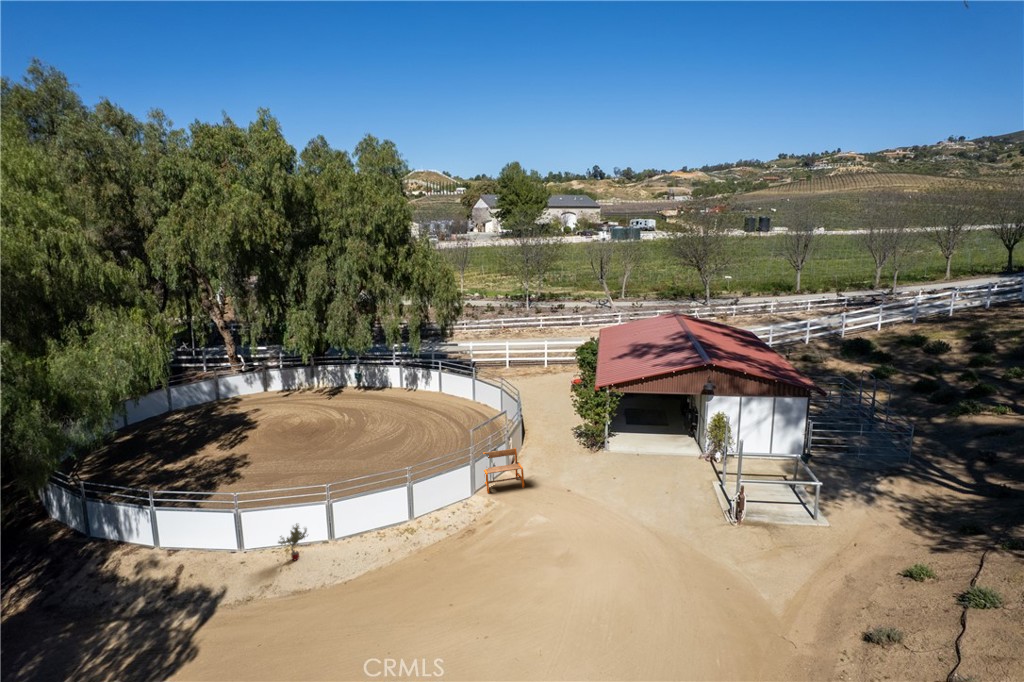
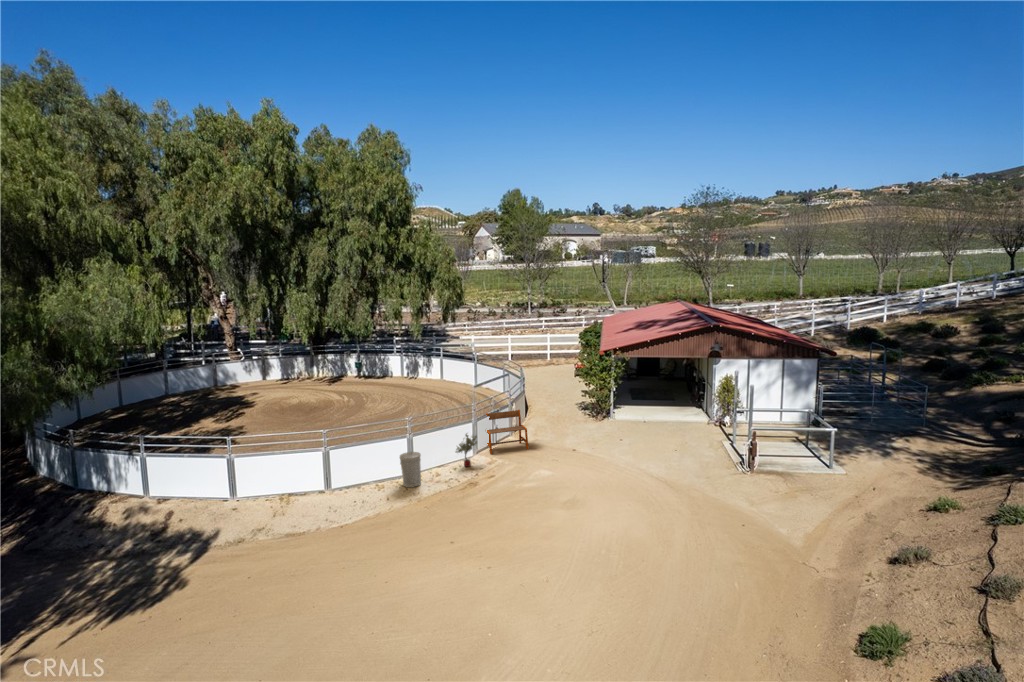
trash can: none [400,499,421,535] -> present [400,452,421,488]
potted tree: present [278,524,308,560] -> present [456,433,477,467]

